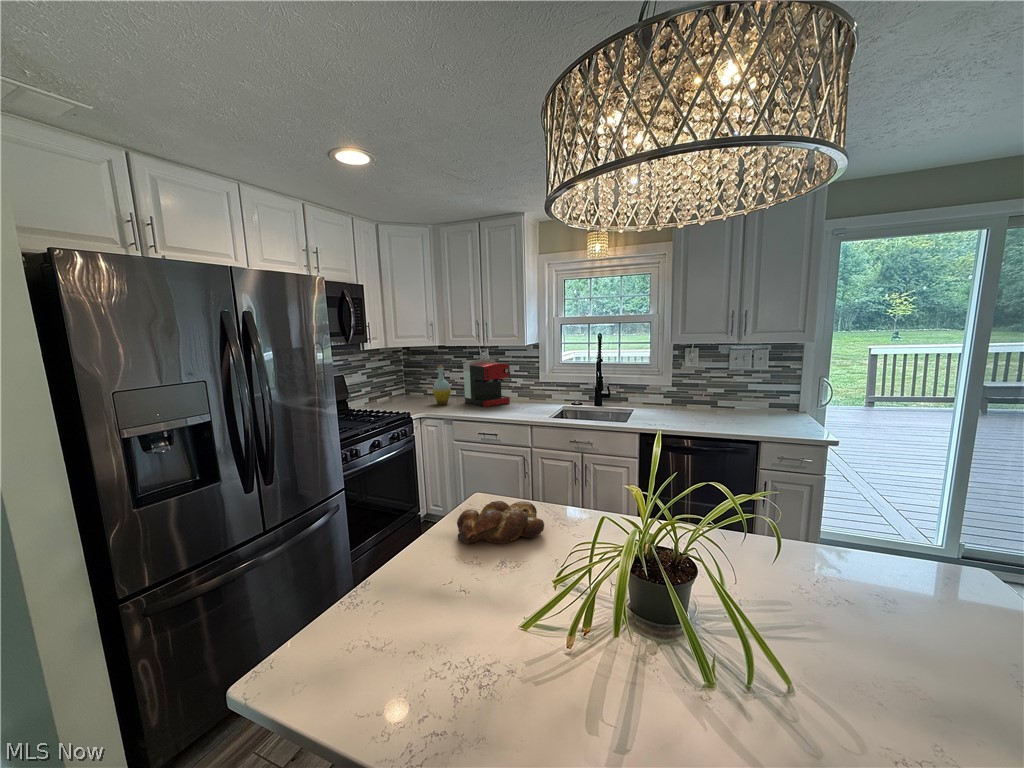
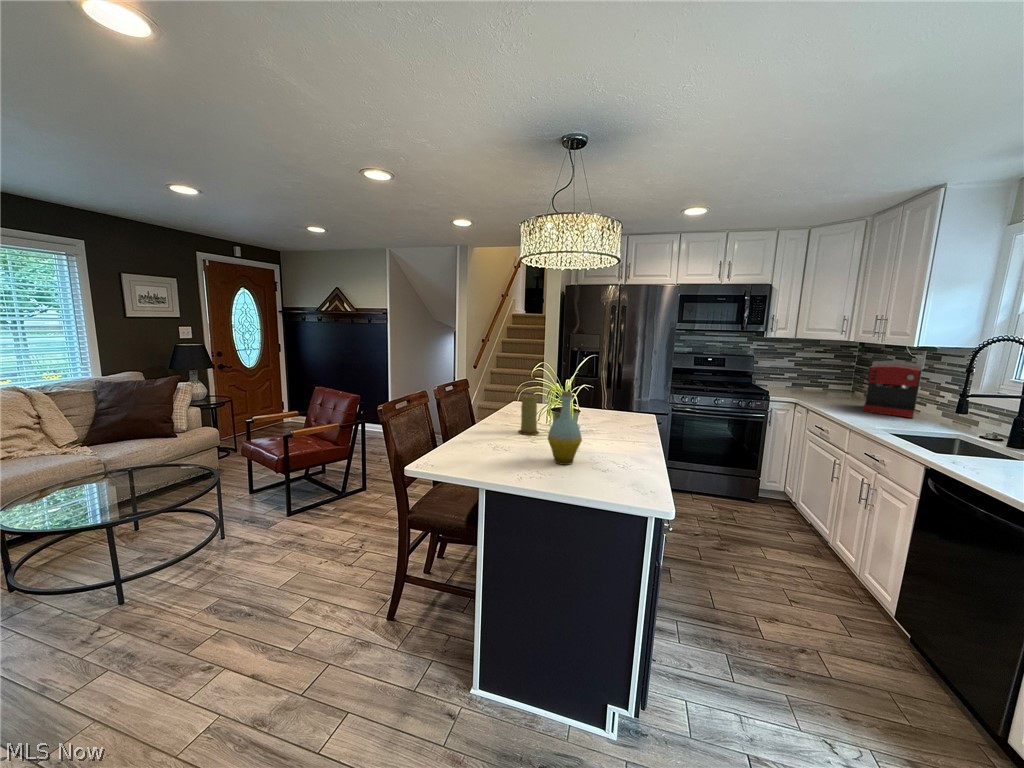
bottle: present [432,366,451,405] -> present [548,391,582,465]
bread loaf: present [457,501,544,544] -> none [595,407,634,426]
candle: none [607,571,683,735] -> present [518,395,539,435]

